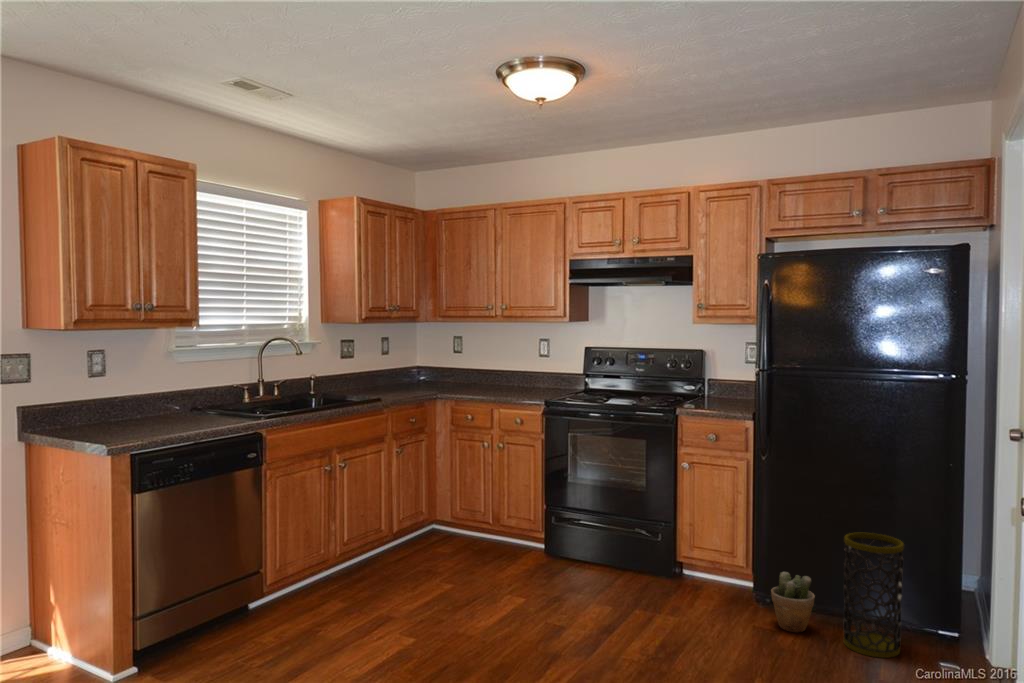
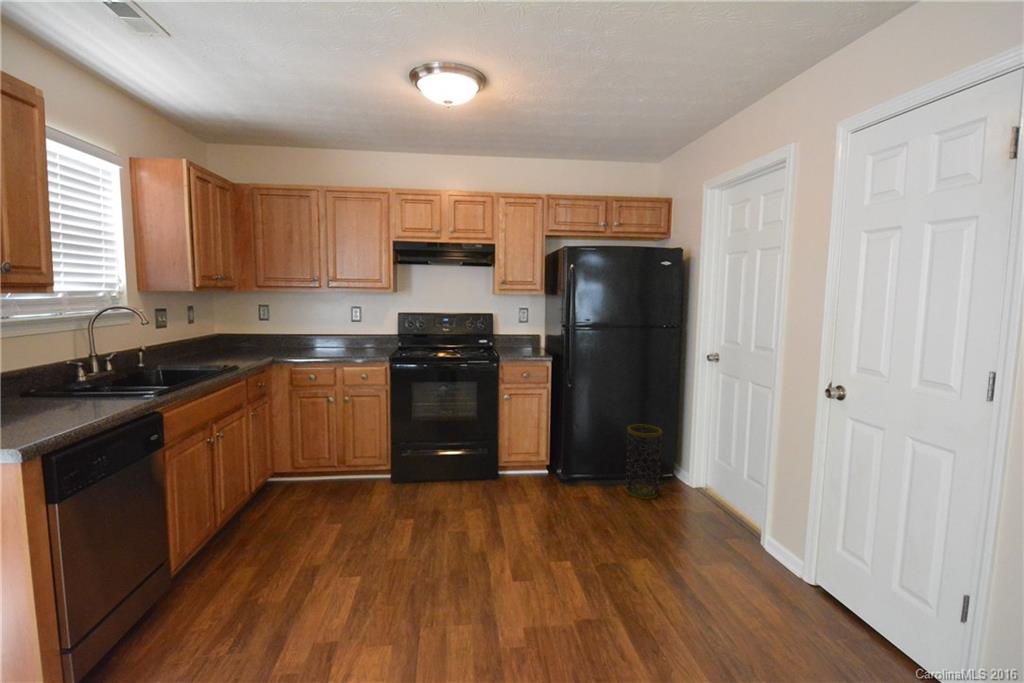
potted plant: present [771,572,815,632] -> none [583,458,610,496]

